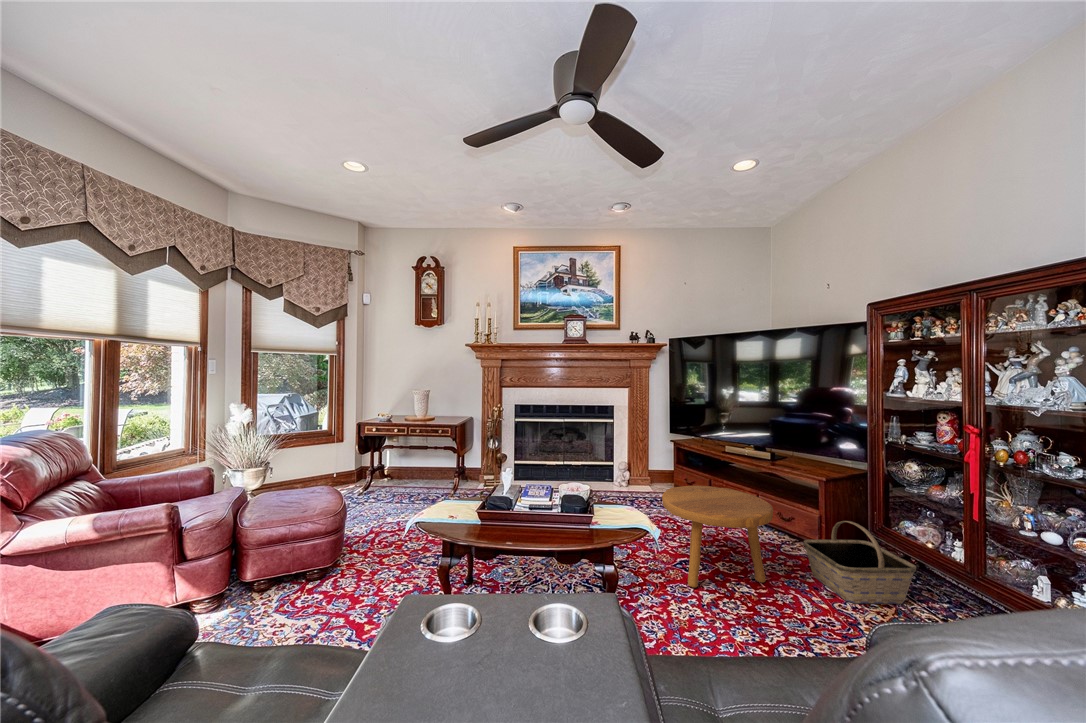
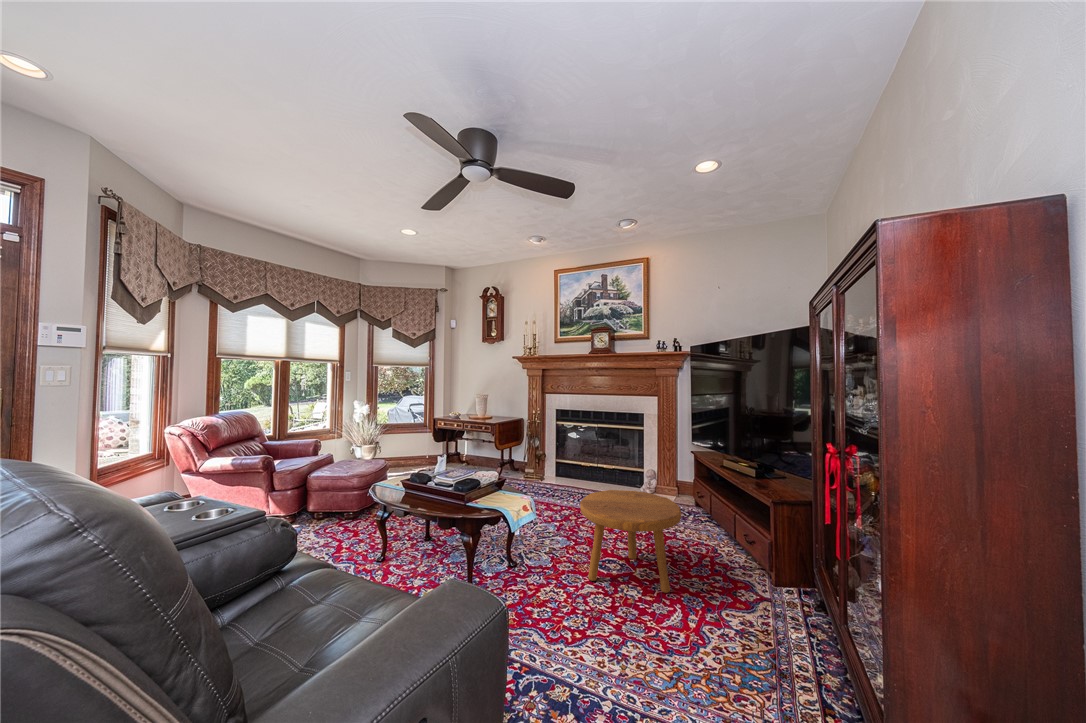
basket: present [804,521,916,604] -> none [720,546,820,648]

